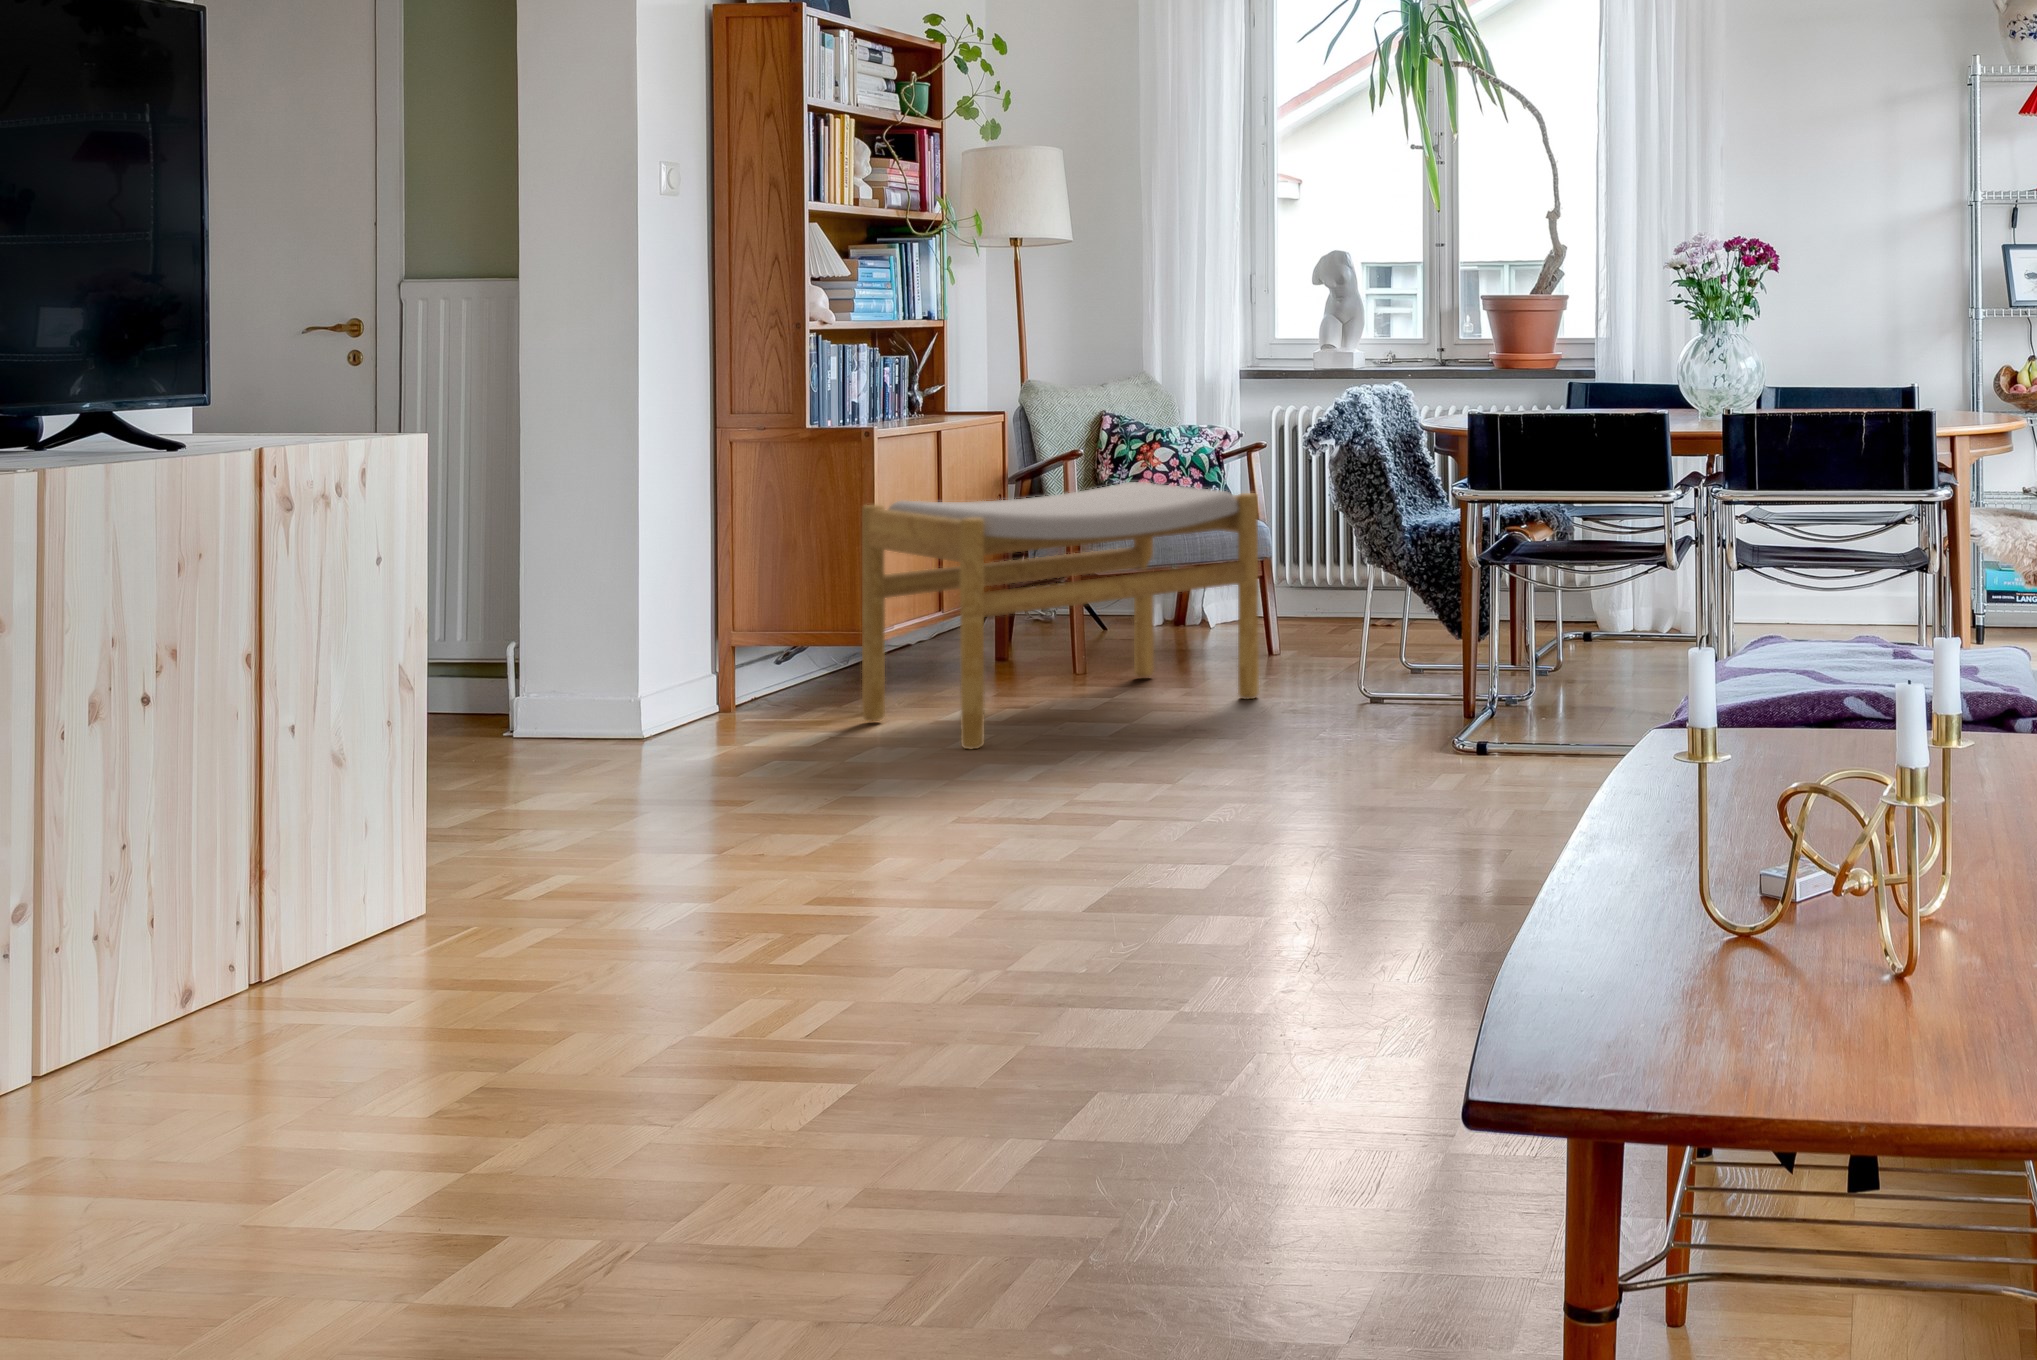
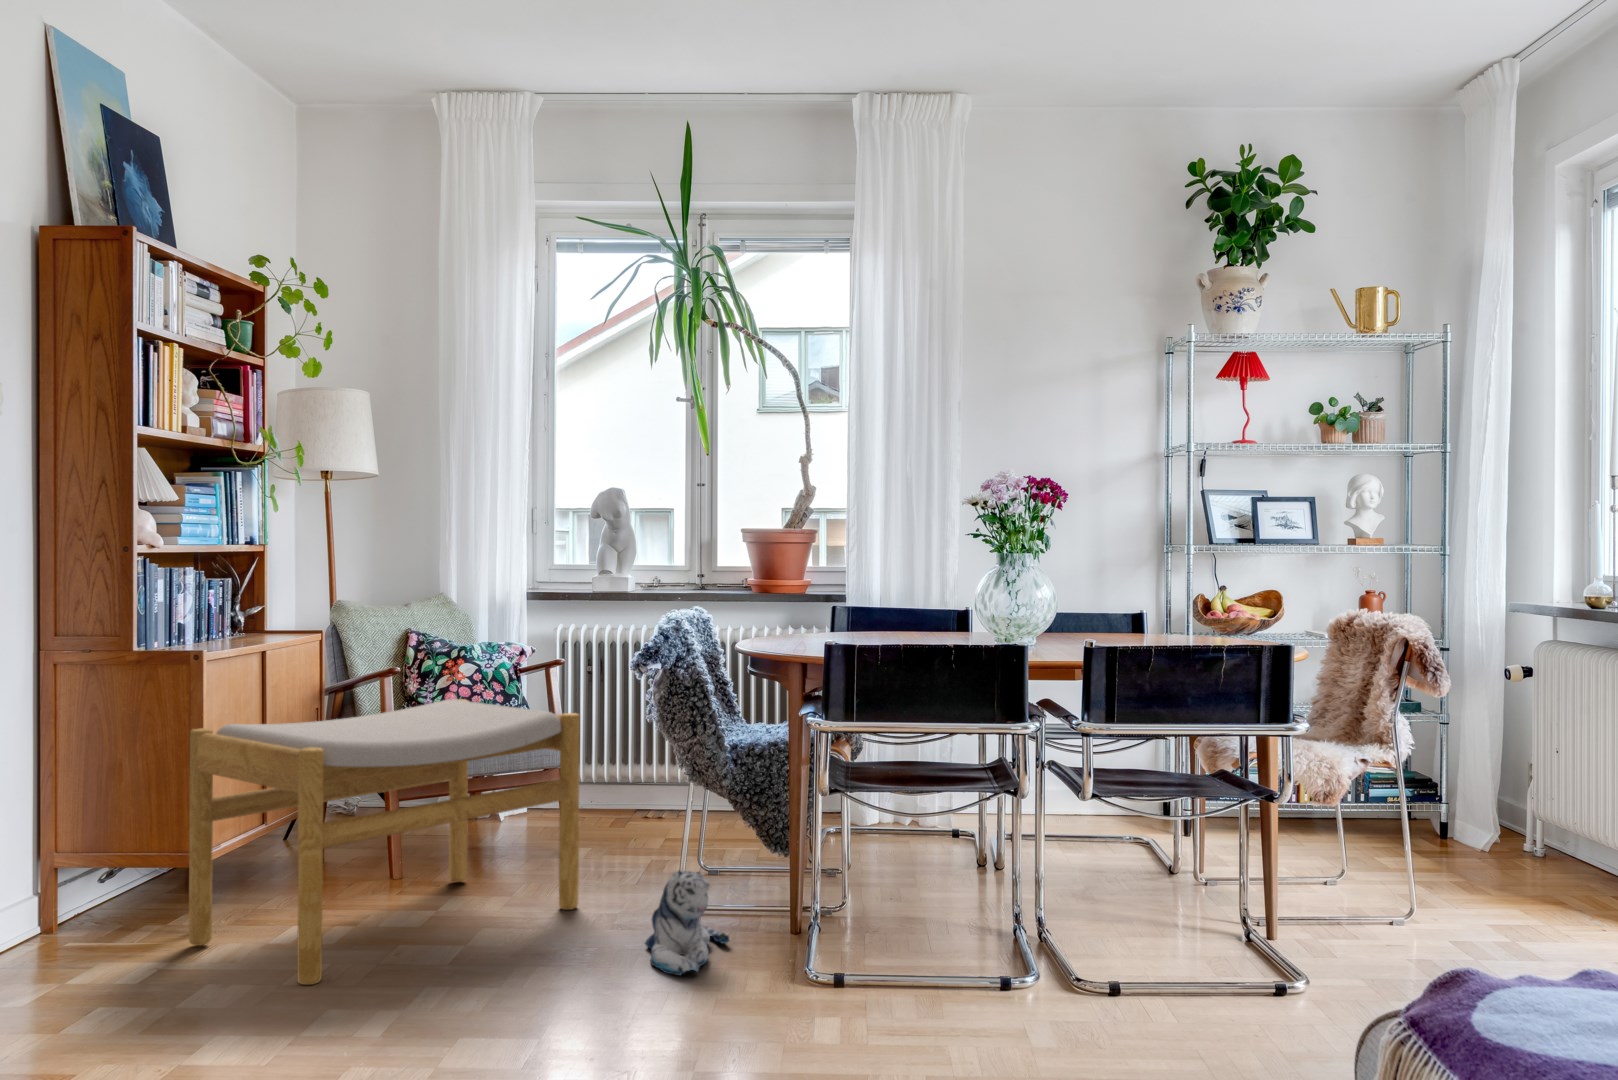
plush toy: none [1307,645,1394,745] -> present [645,871,729,976]

